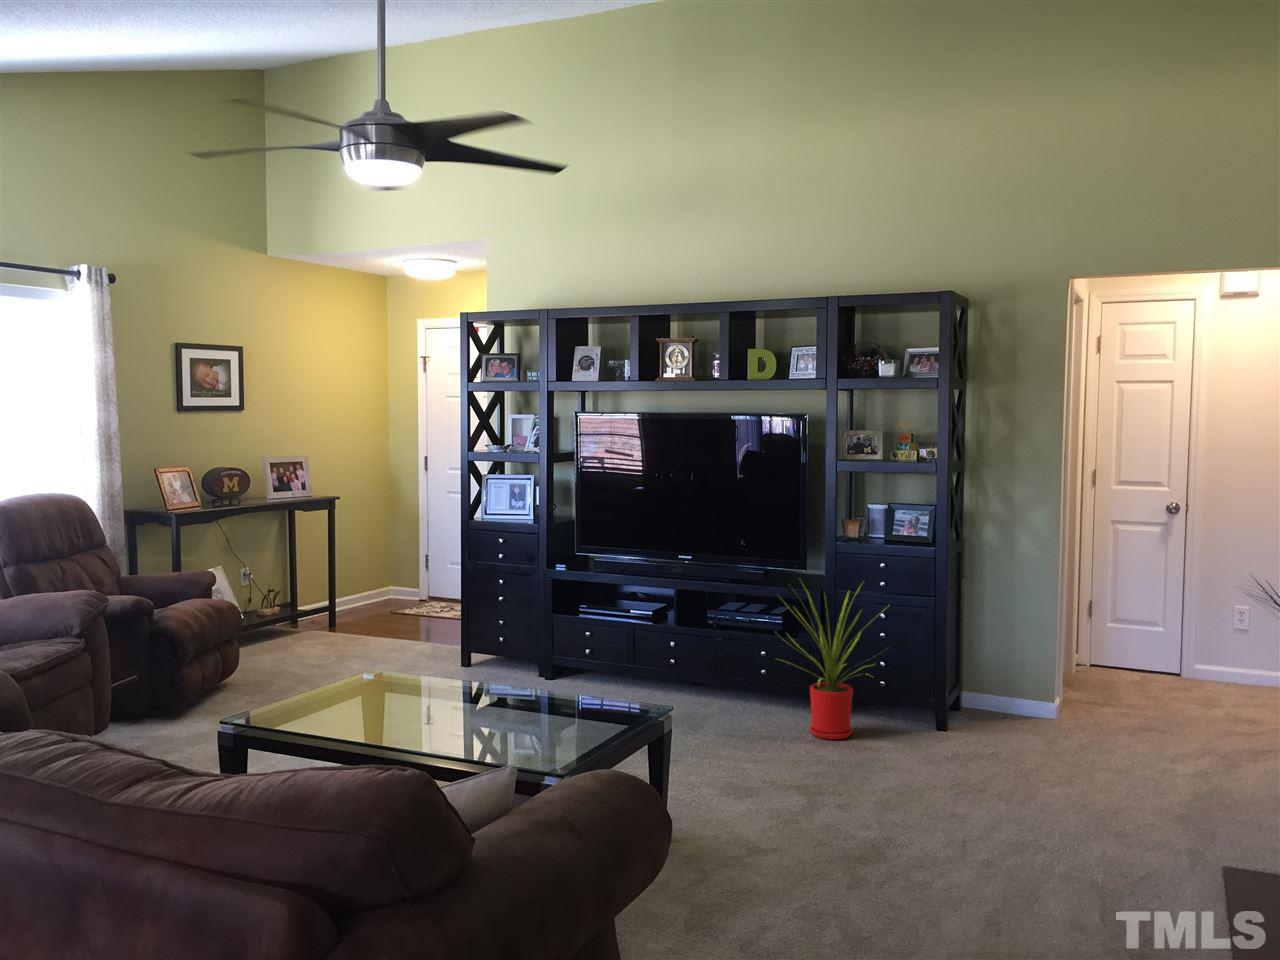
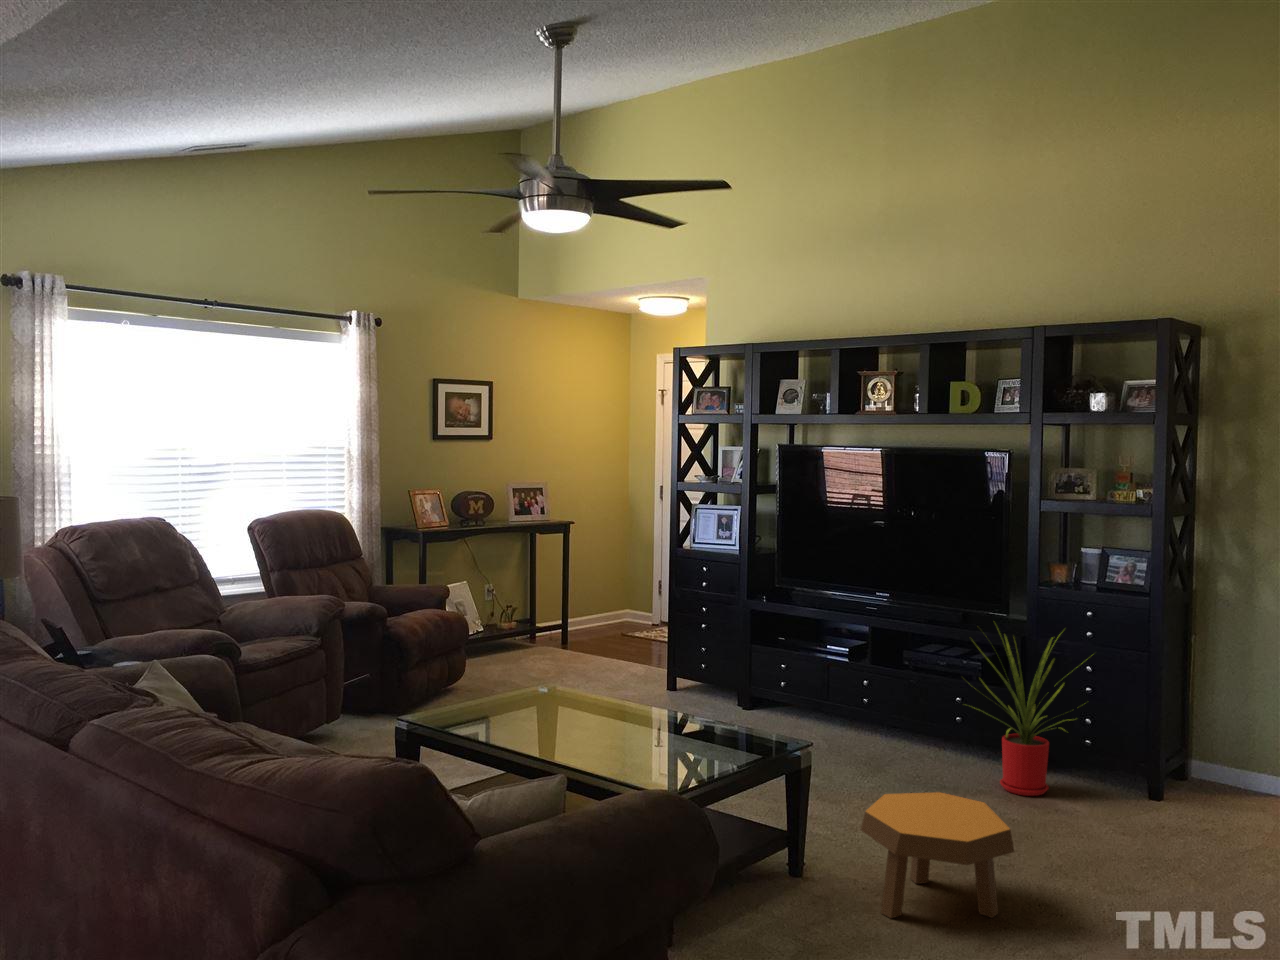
footstool: none [718,744,860,868] -> present [860,792,1014,918]

